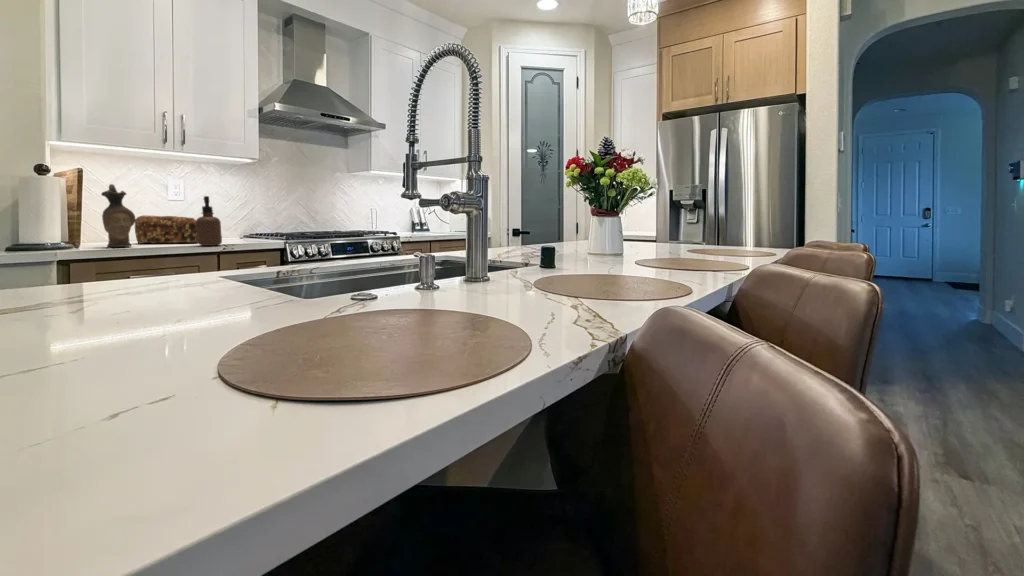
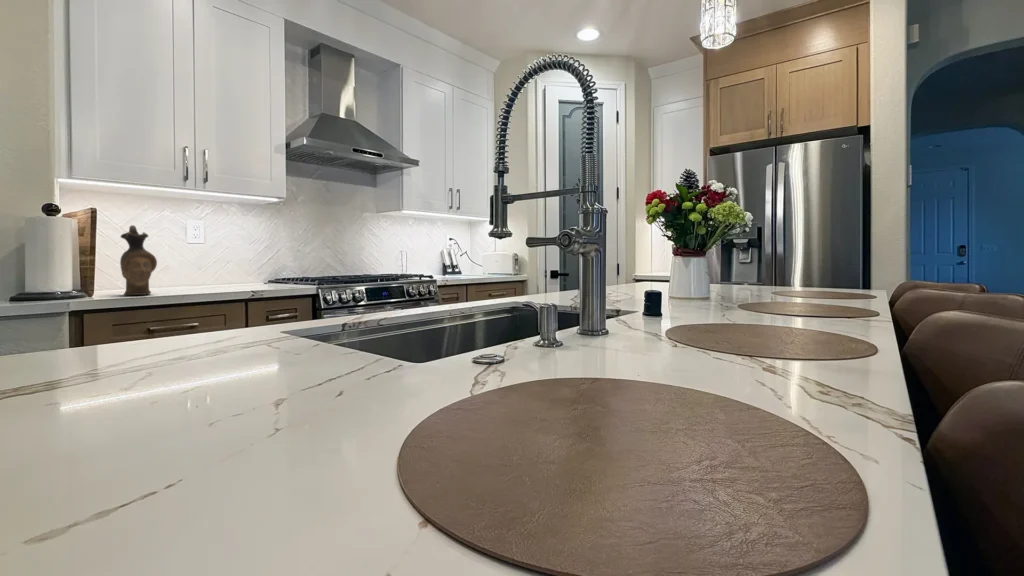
soap dispenser: present [196,196,222,246] -> none [223,238,251,292]
bread loaf: present [135,215,197,243] -> none [155,259,225,290]

